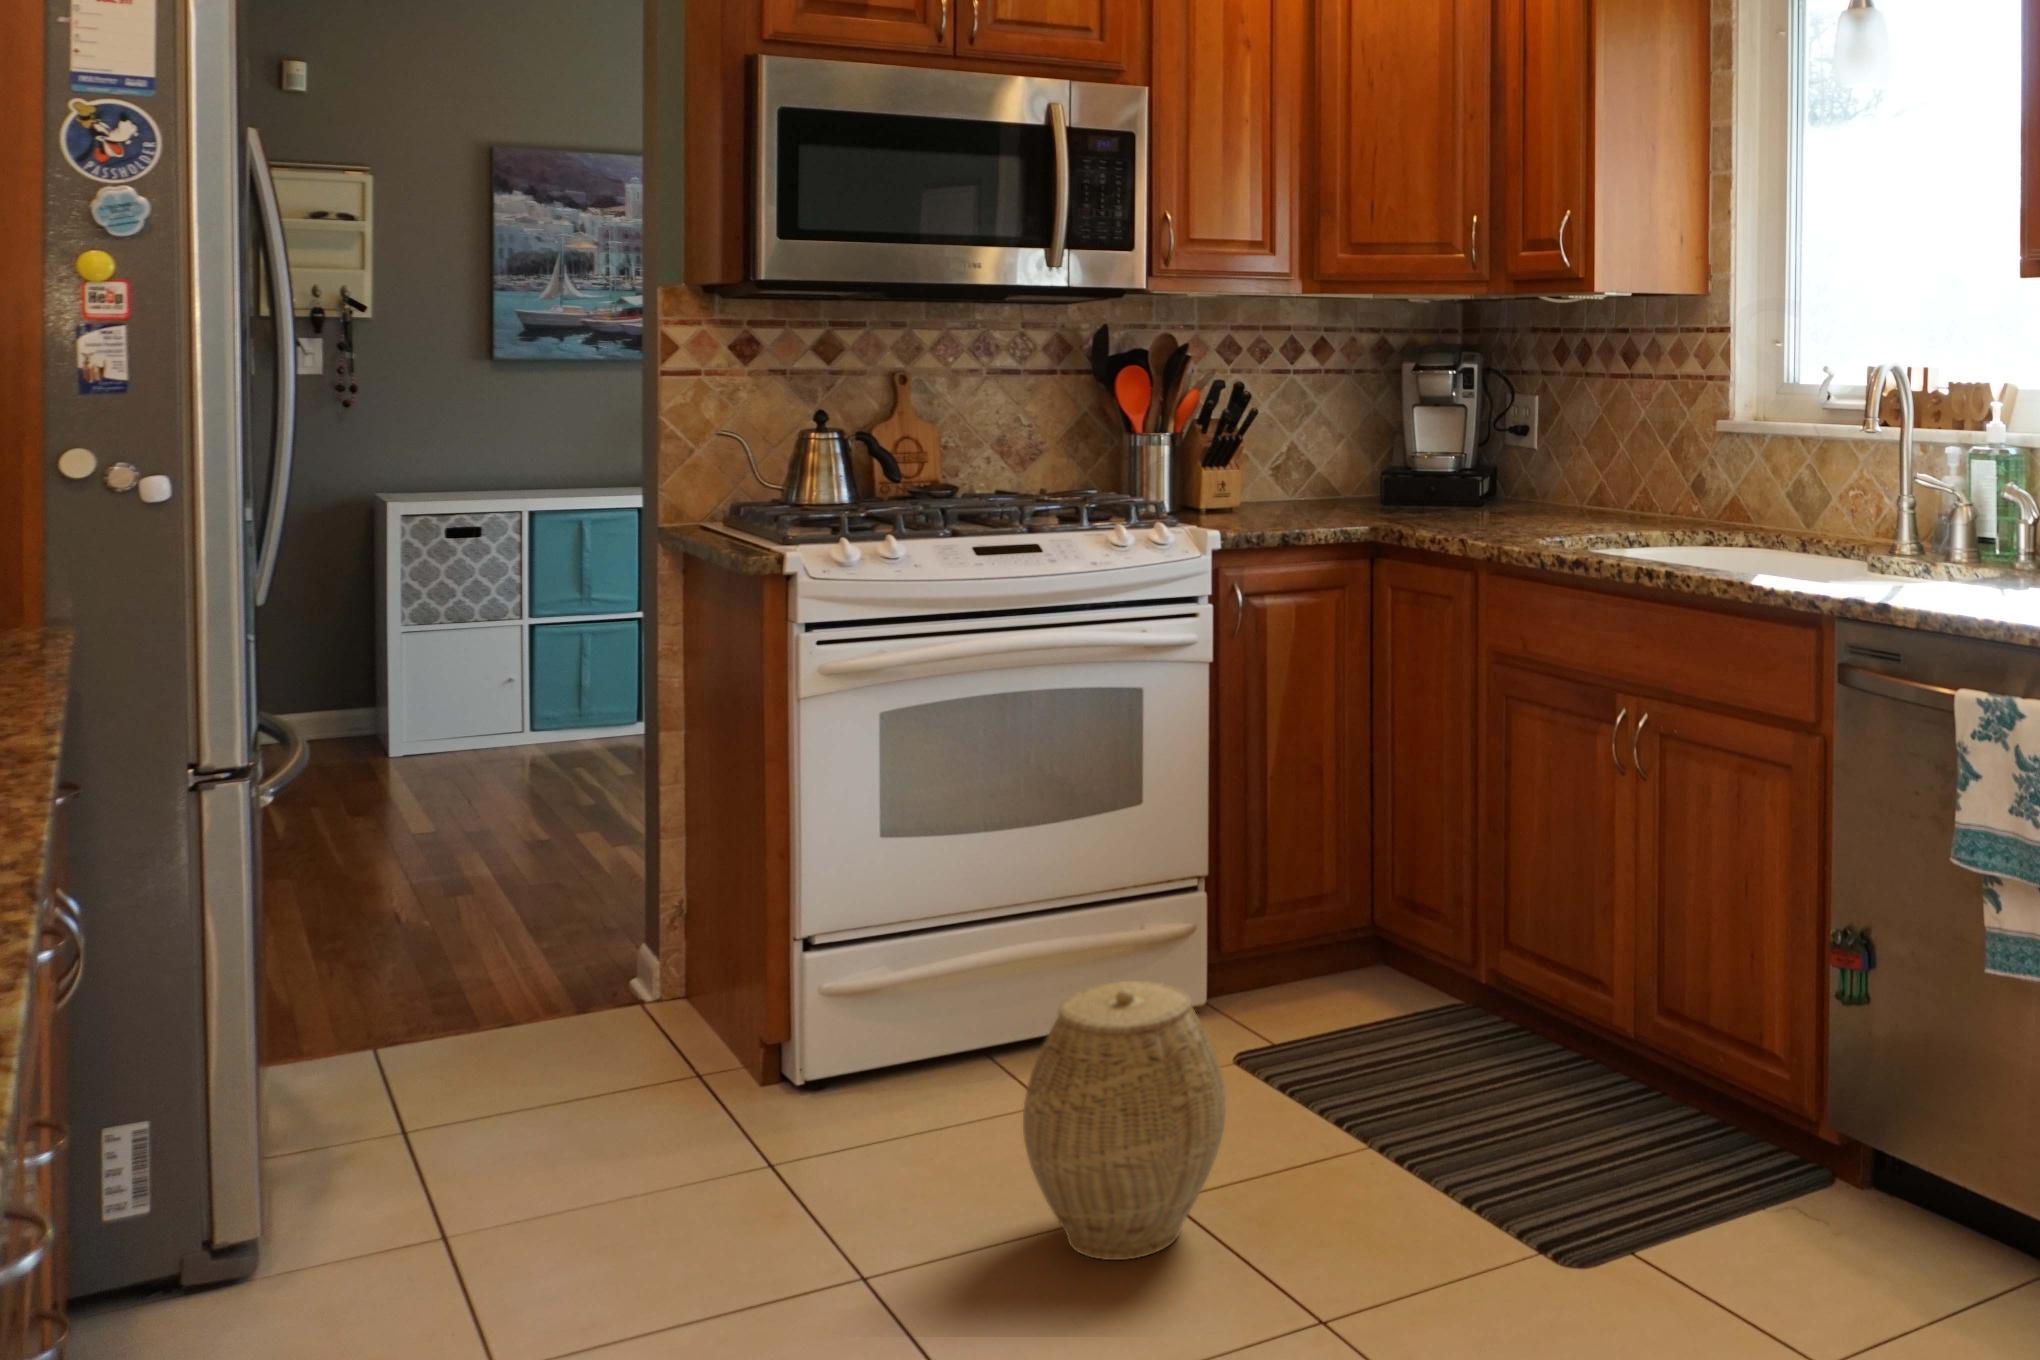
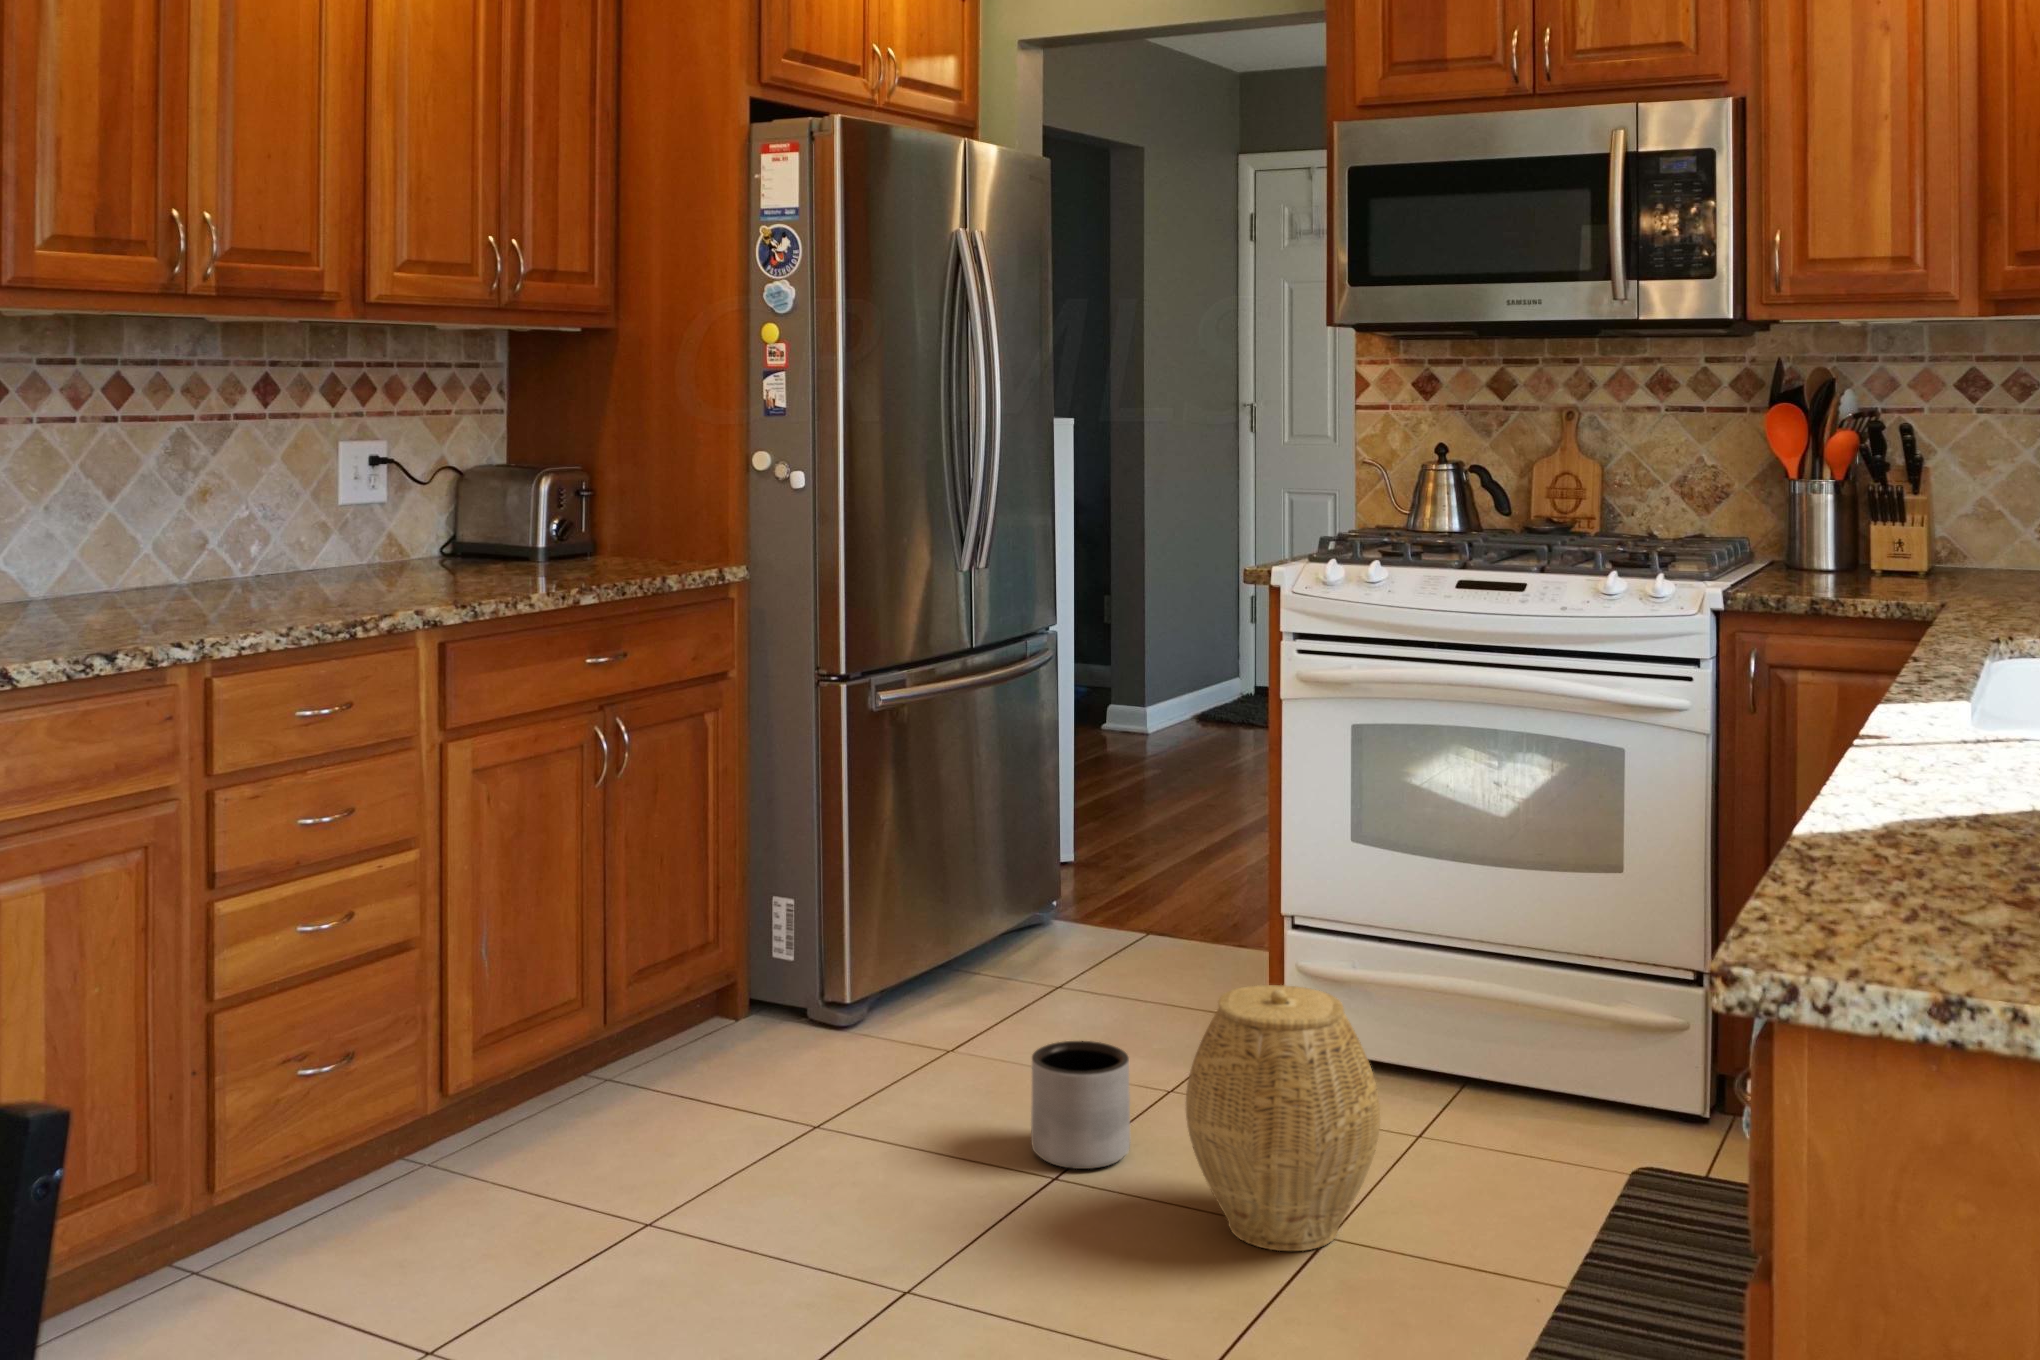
planter: none [767,1139,892,1302] -> present [1031,1041,1131,1169]

